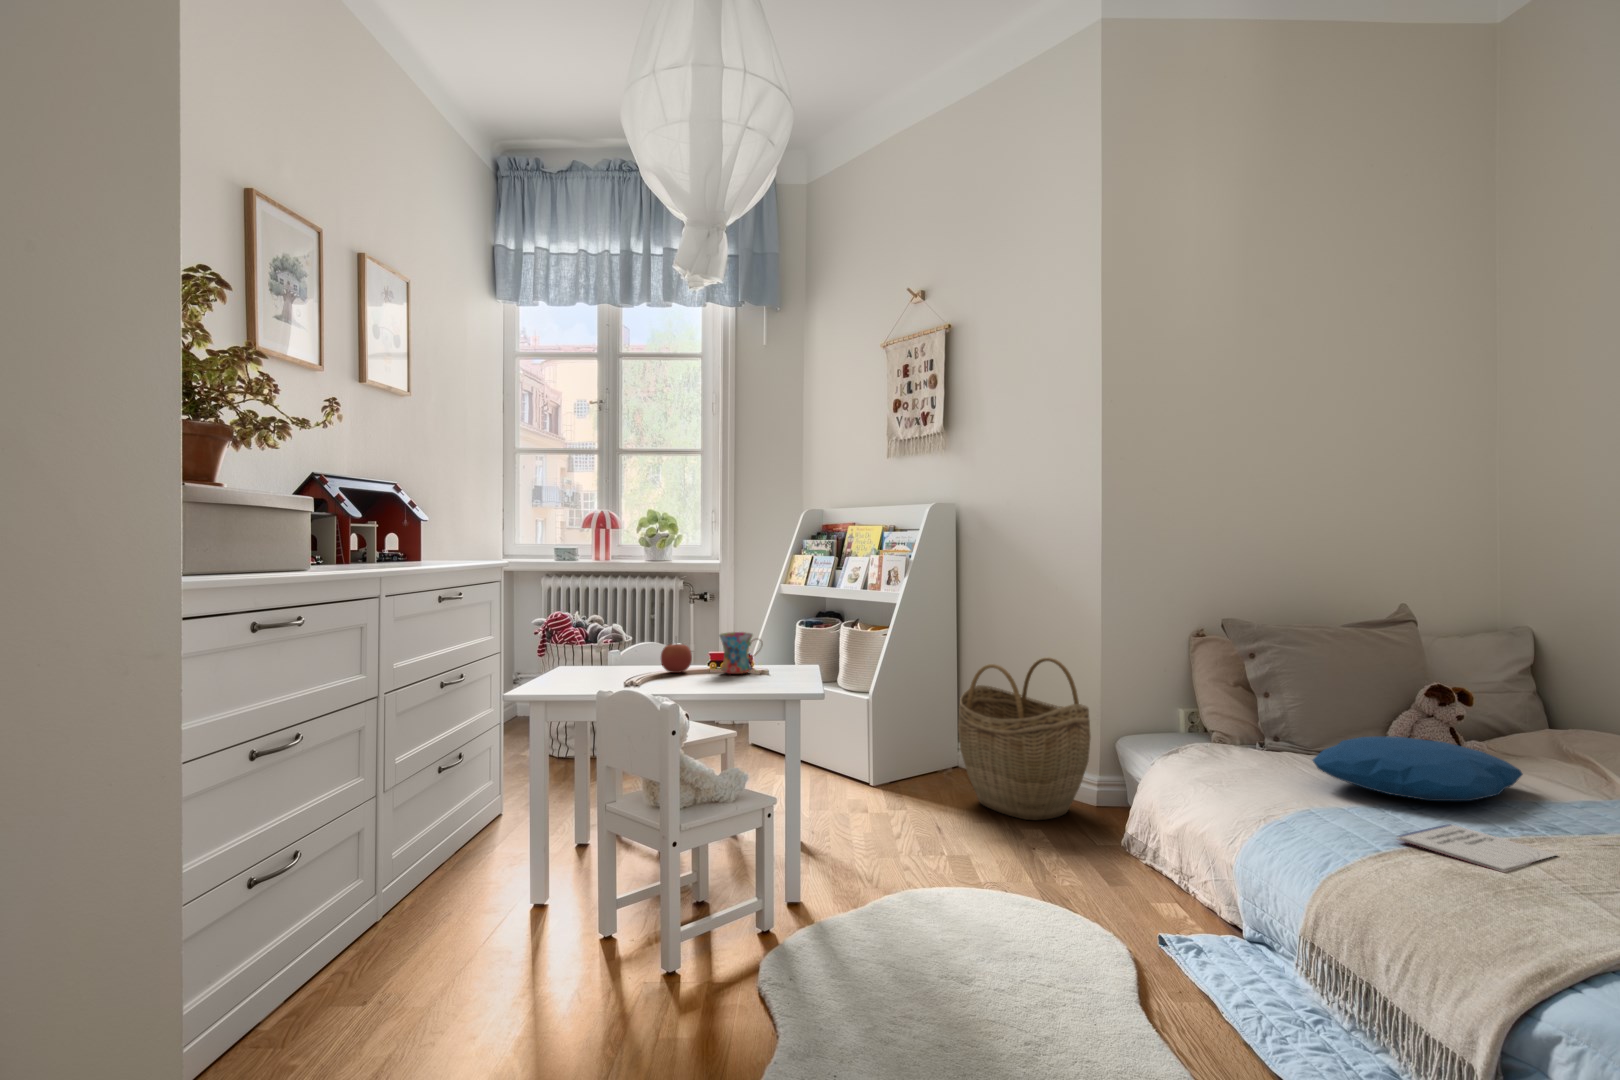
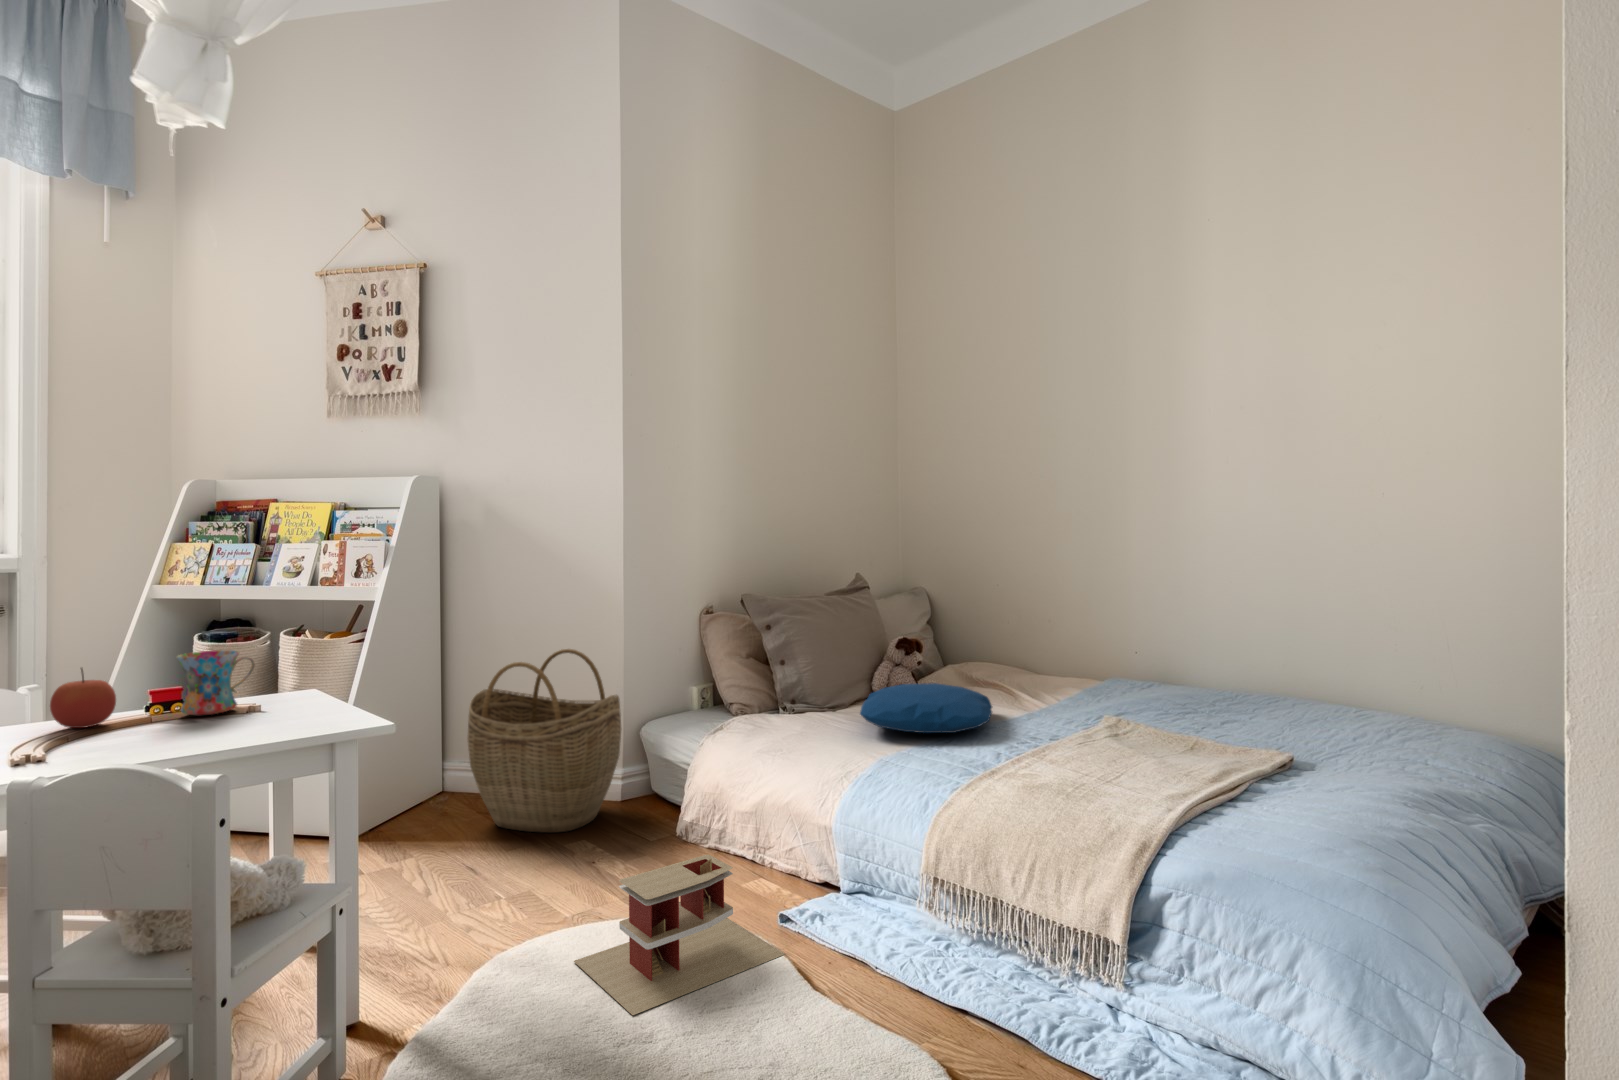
notebook: present [1397,824,1558,872] -> none [970,747,1065,778]
toy house: none [962,856,1140,969] -> present [574,855,785,1015]

